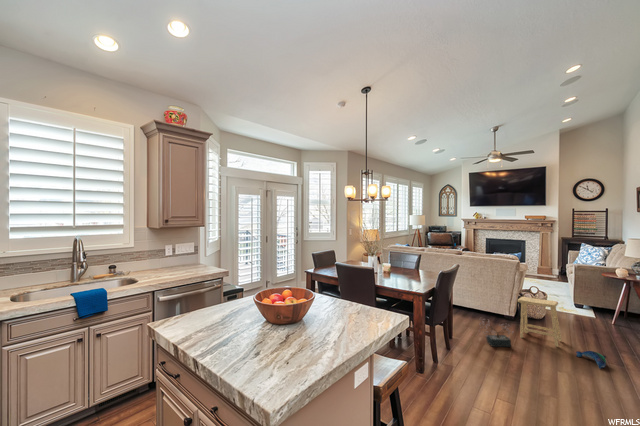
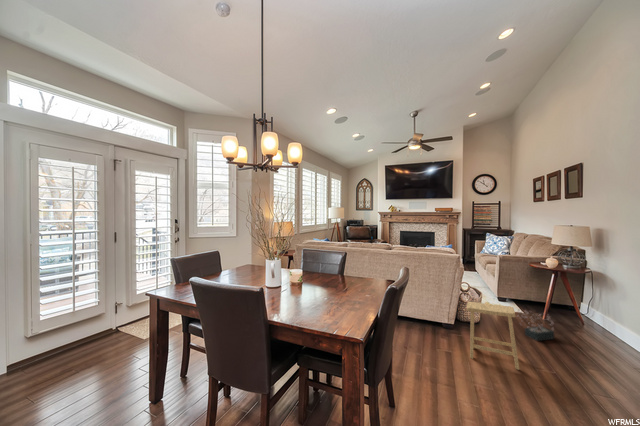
decorative plant: present [479,319,513,347] -> present [521,311,554,341]
plush toy: present [576,351,606,369] -> none [546,377,596,409]

